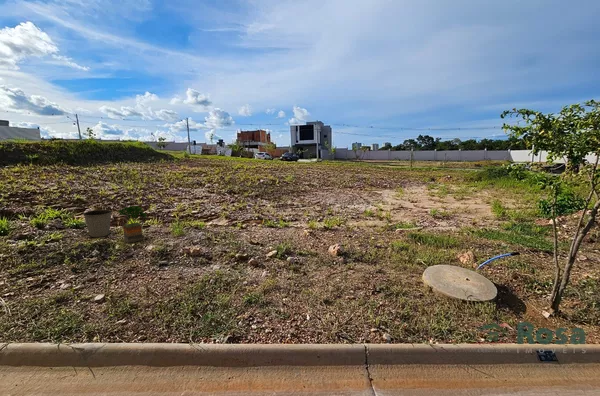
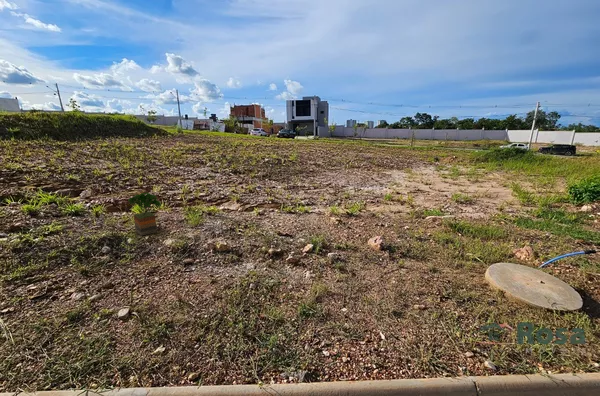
bucket: present [83,210,112,237] -> none [85,196,119,228]

